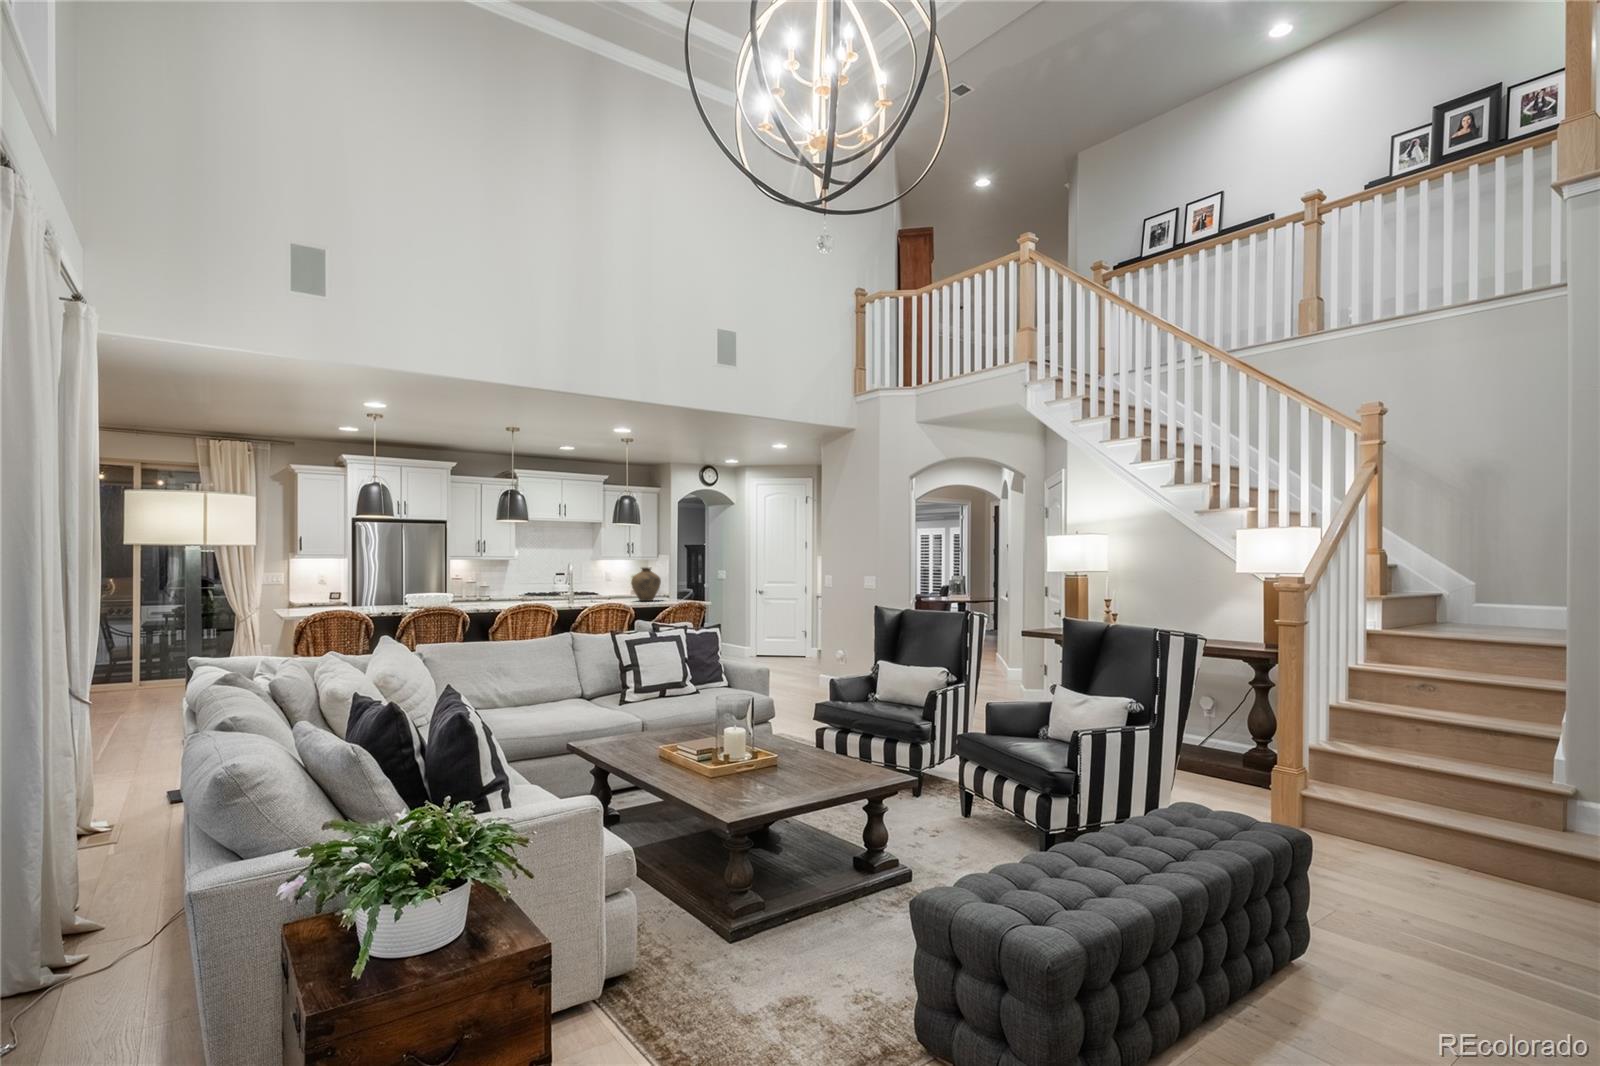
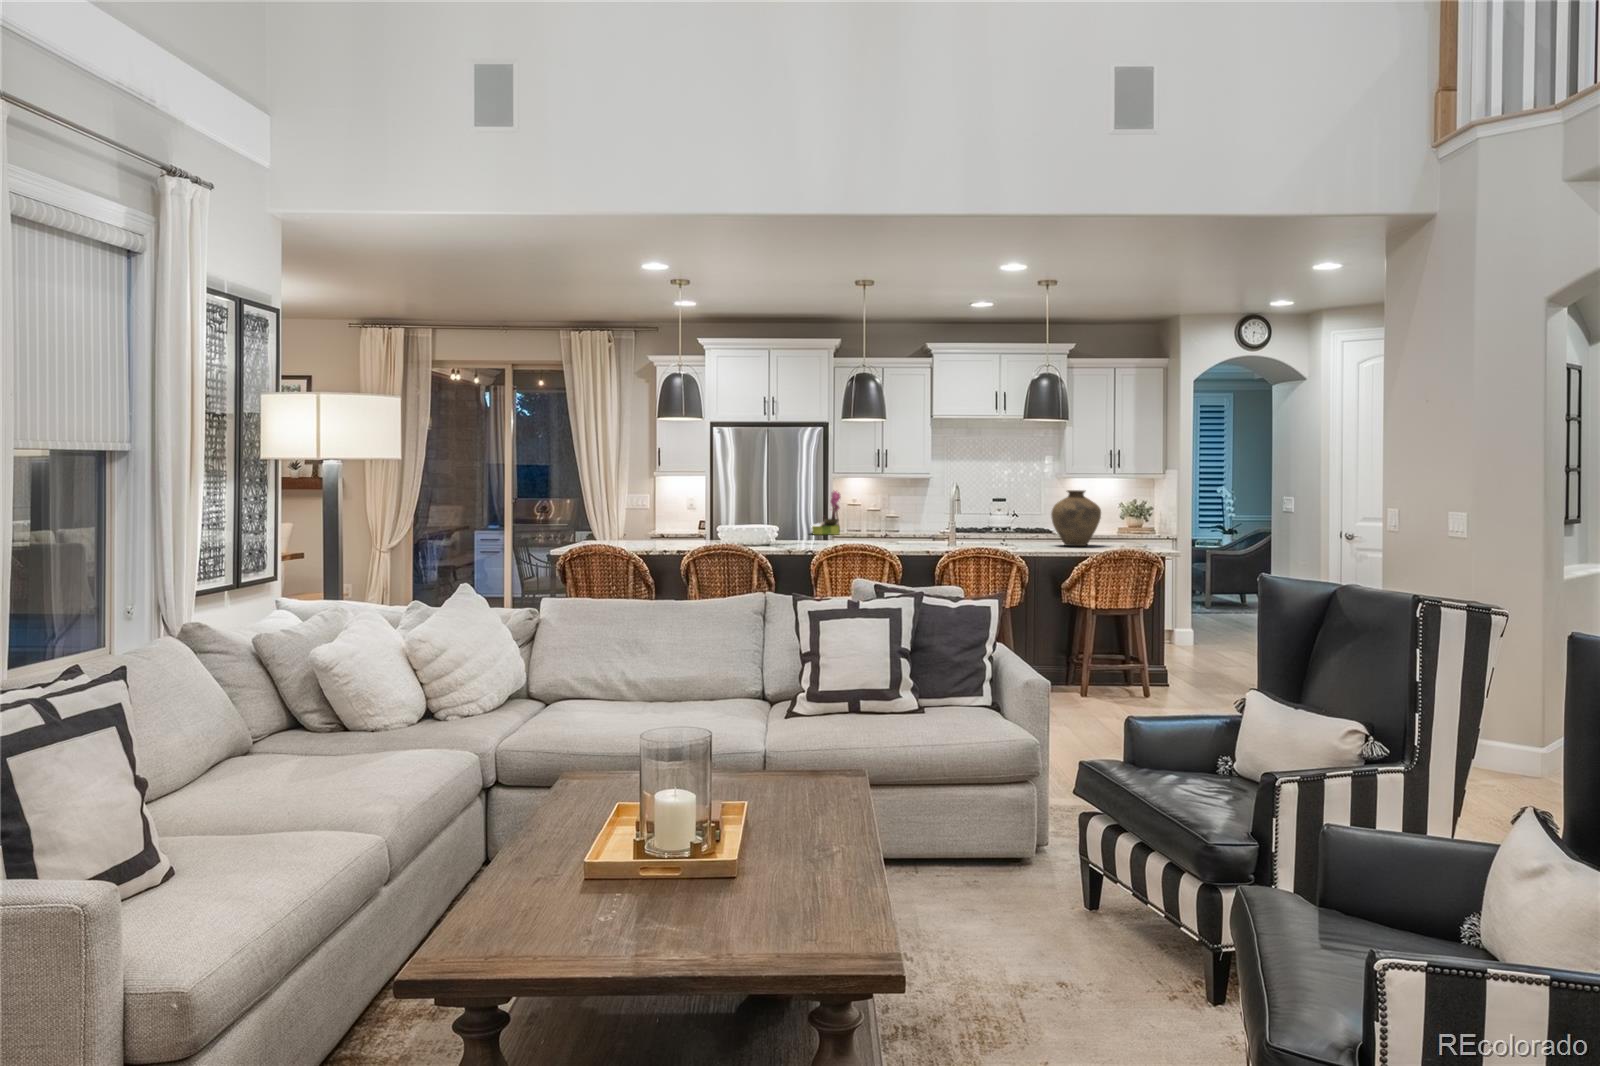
flower arrangement: none [435,569,462,602] -> present [811,490,841,535]

